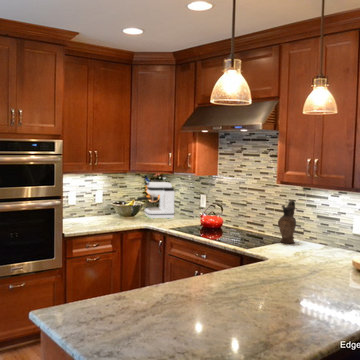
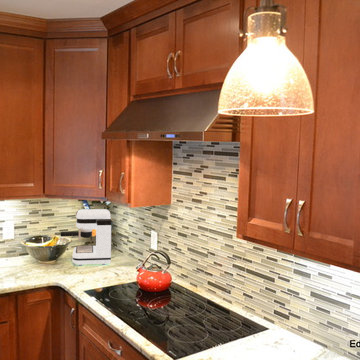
ceramic pitcher: present [278,200,296,243] -> none [240,263,272,342]

